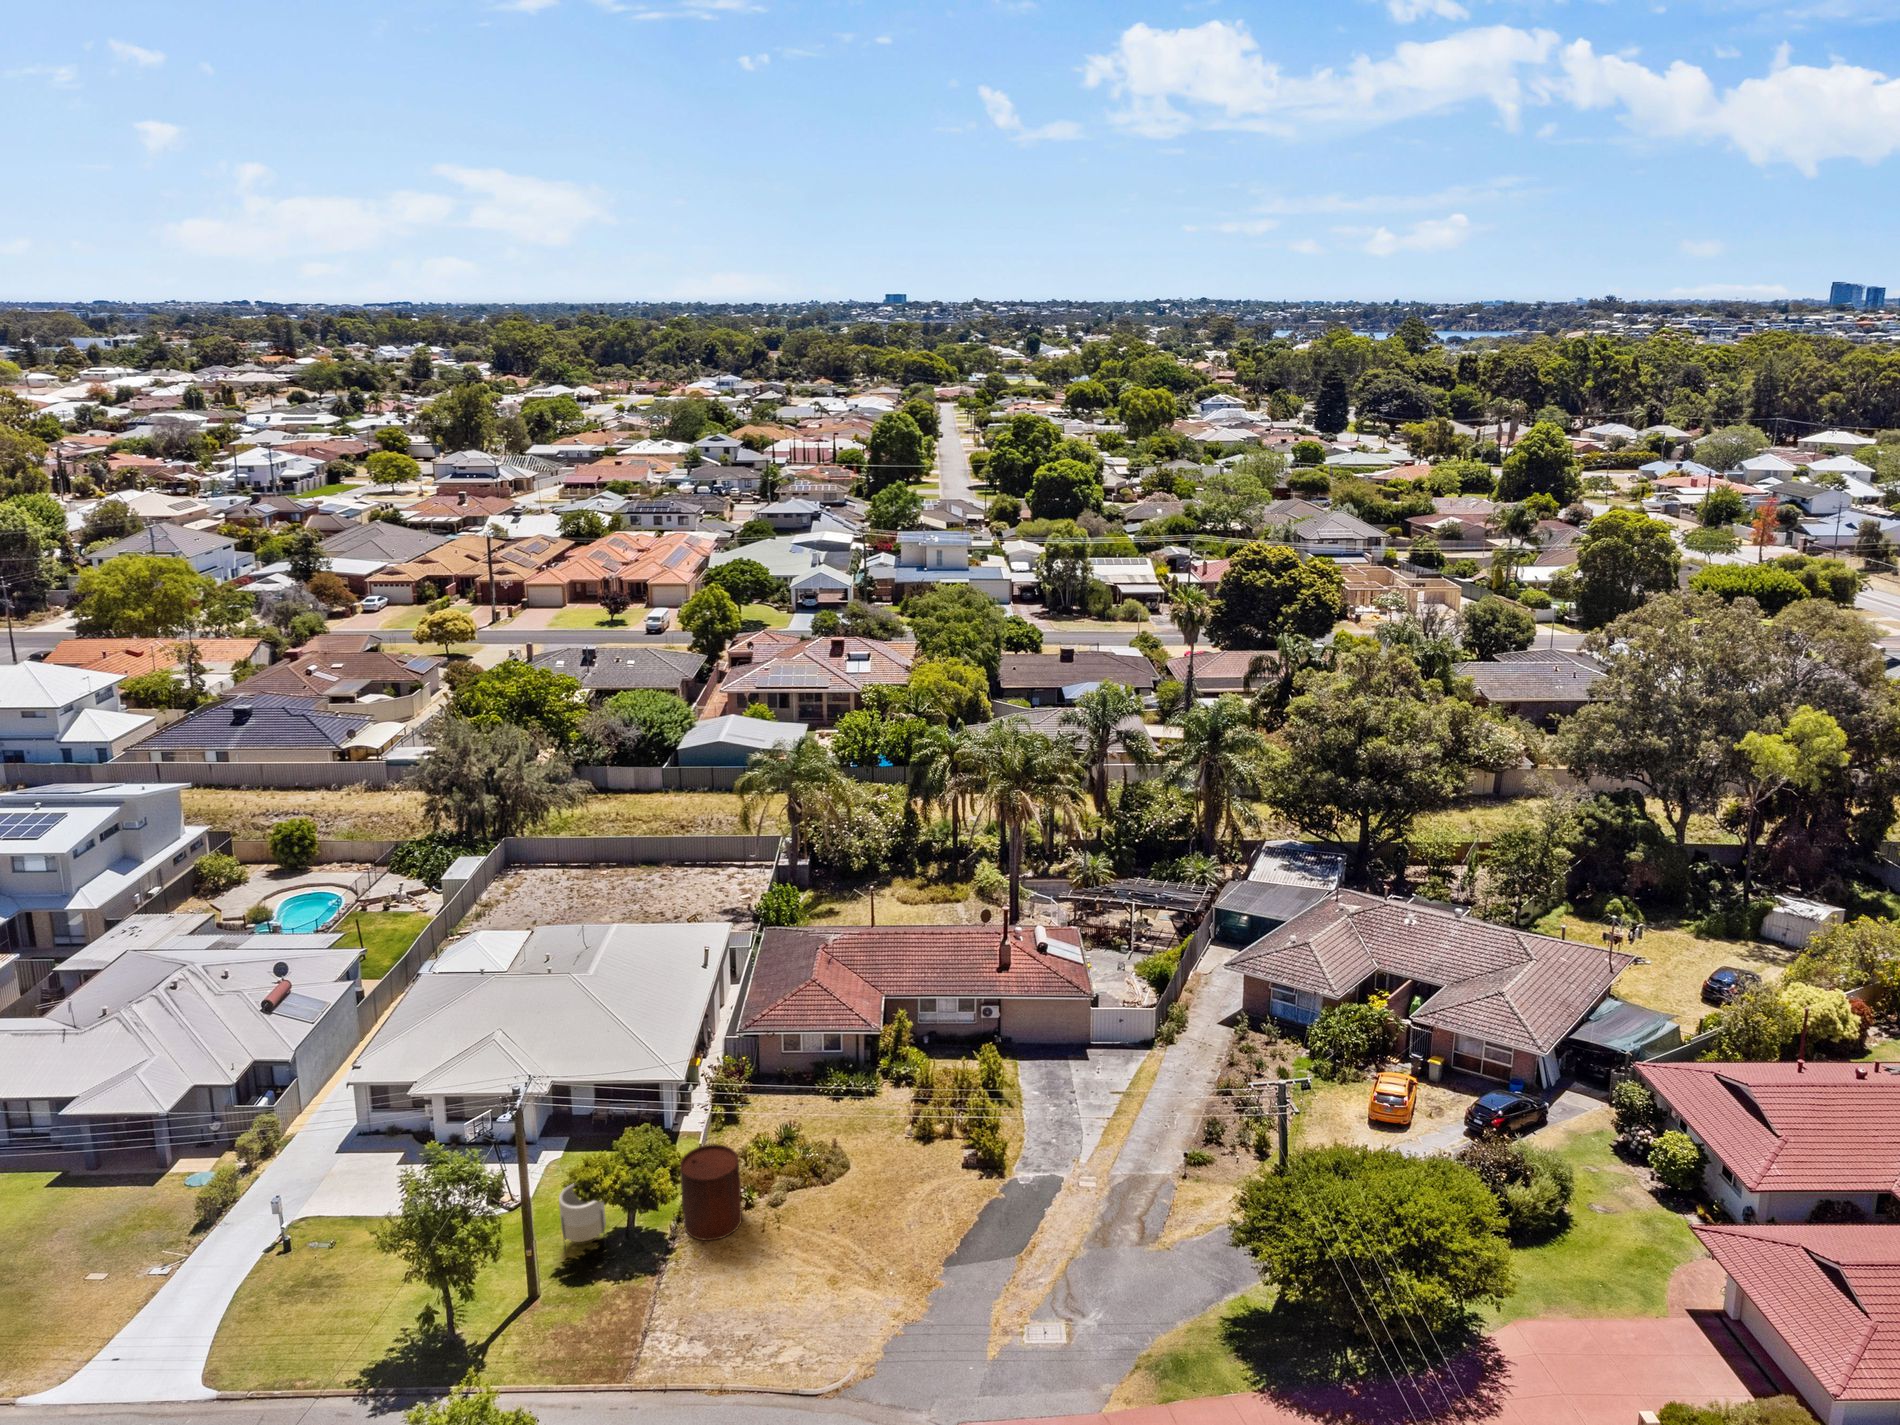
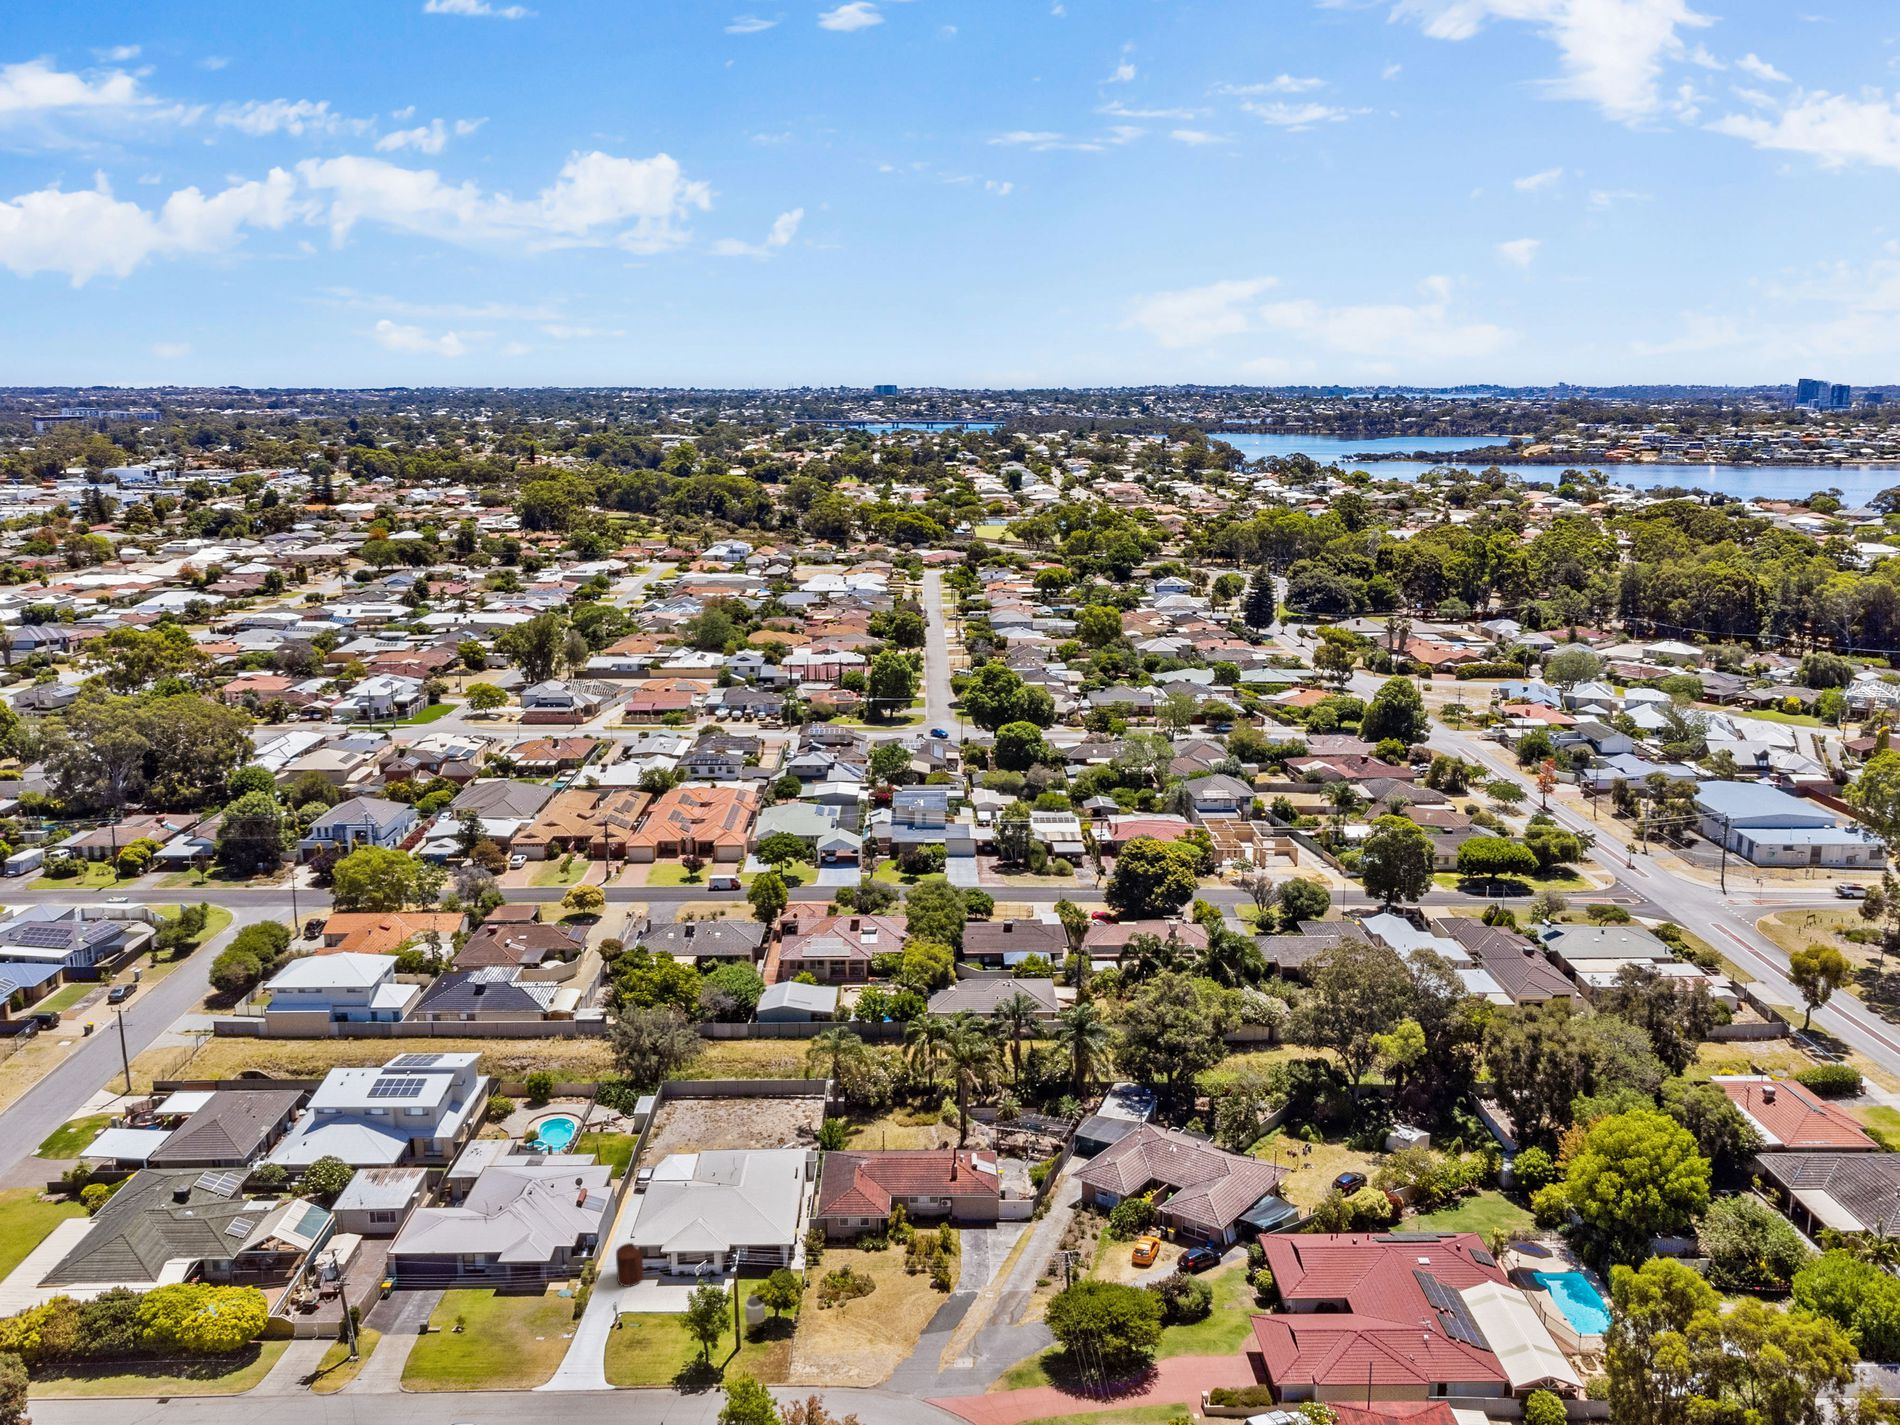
trash can: present [680,1144,742,1241] -> present [616,1243,644,1287]

